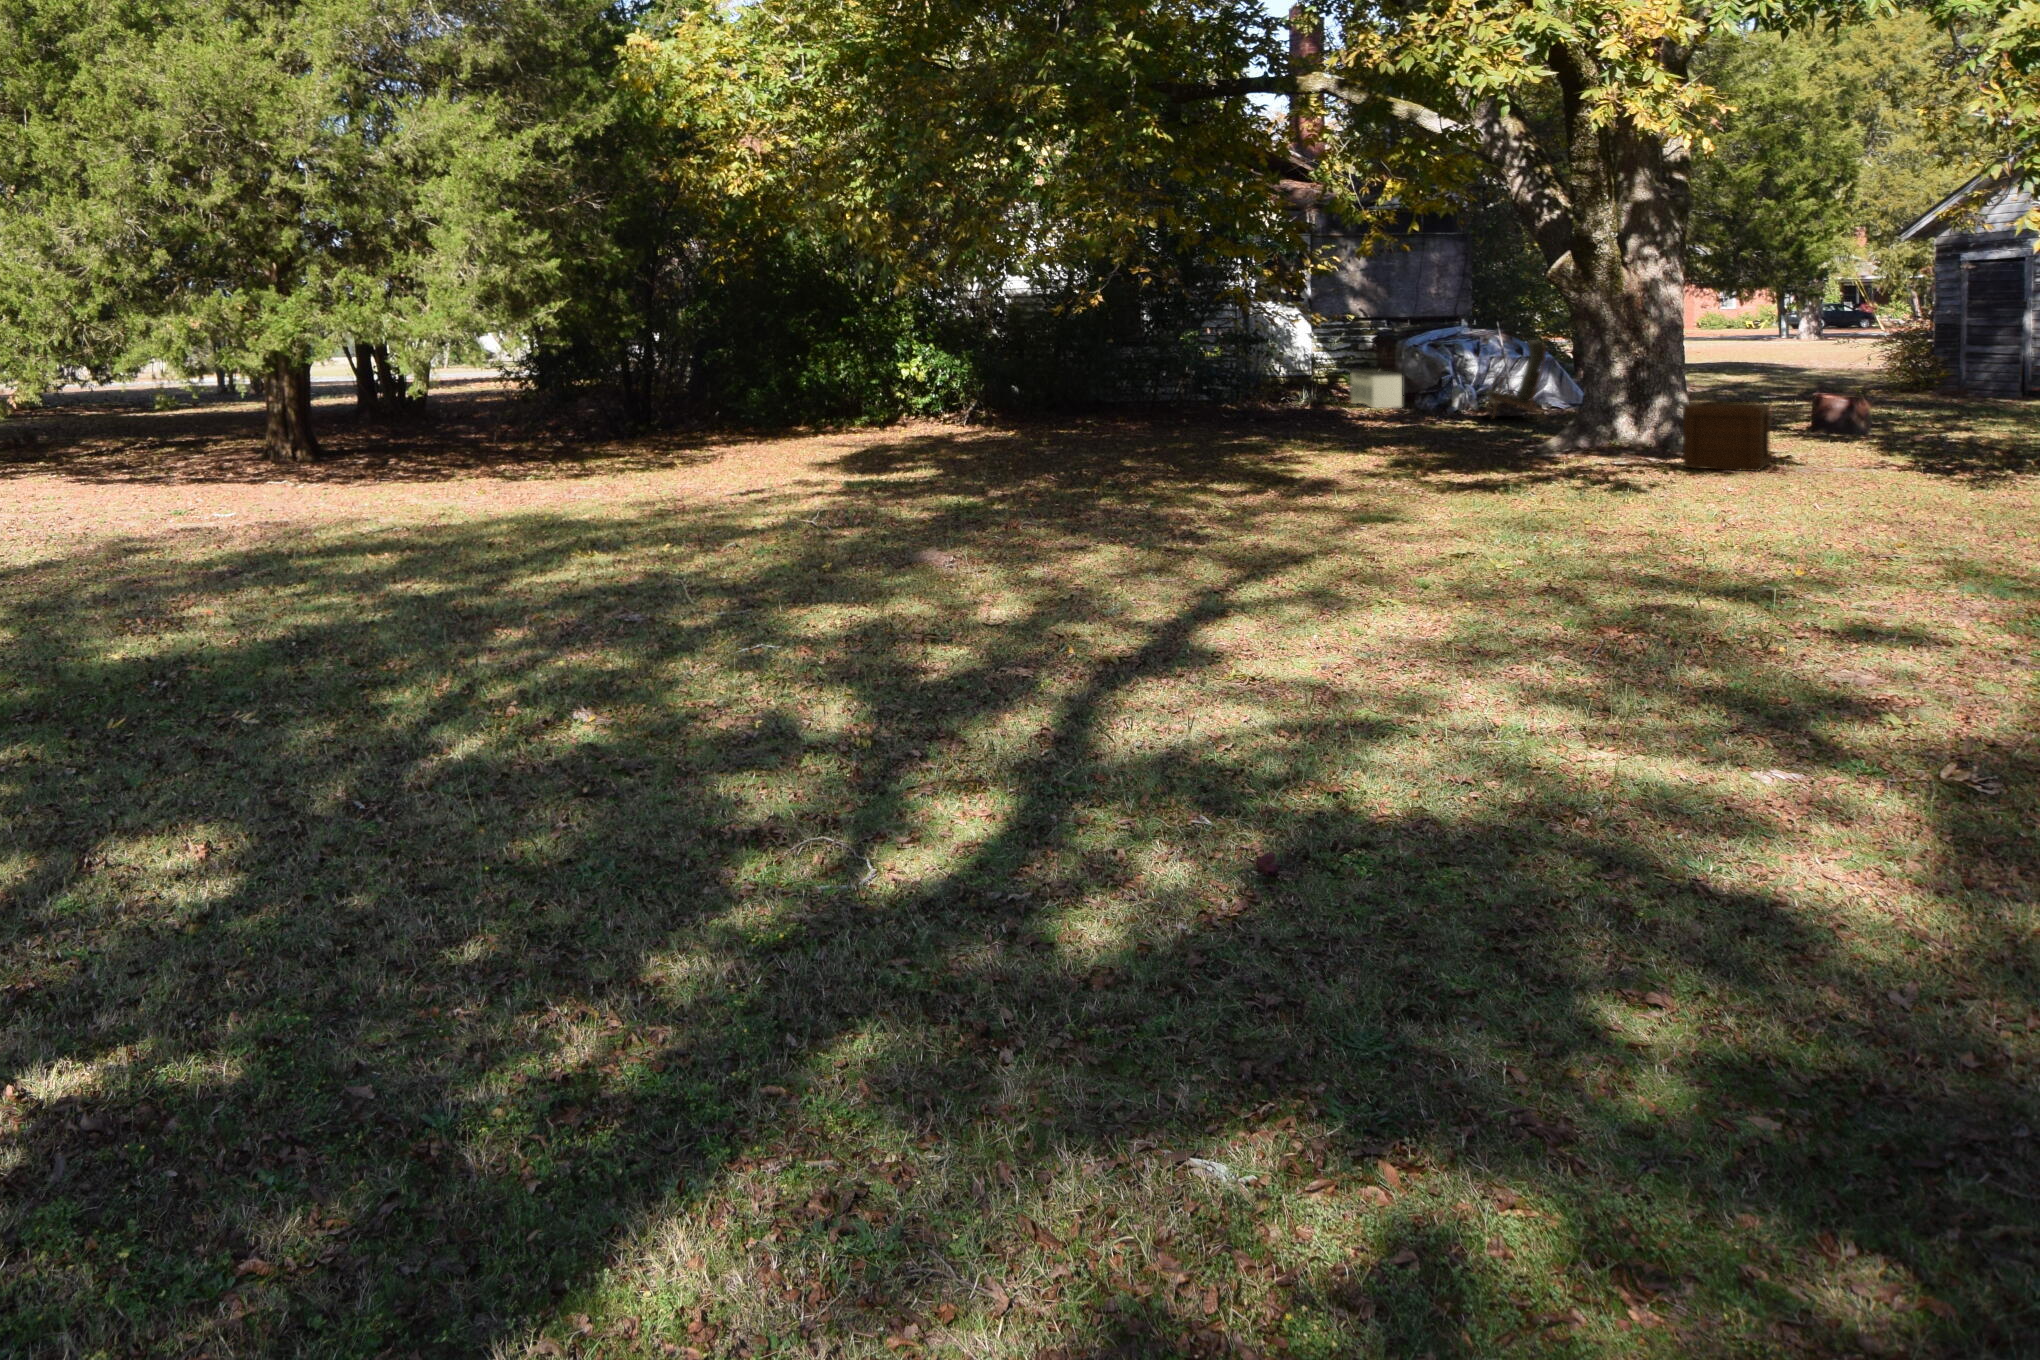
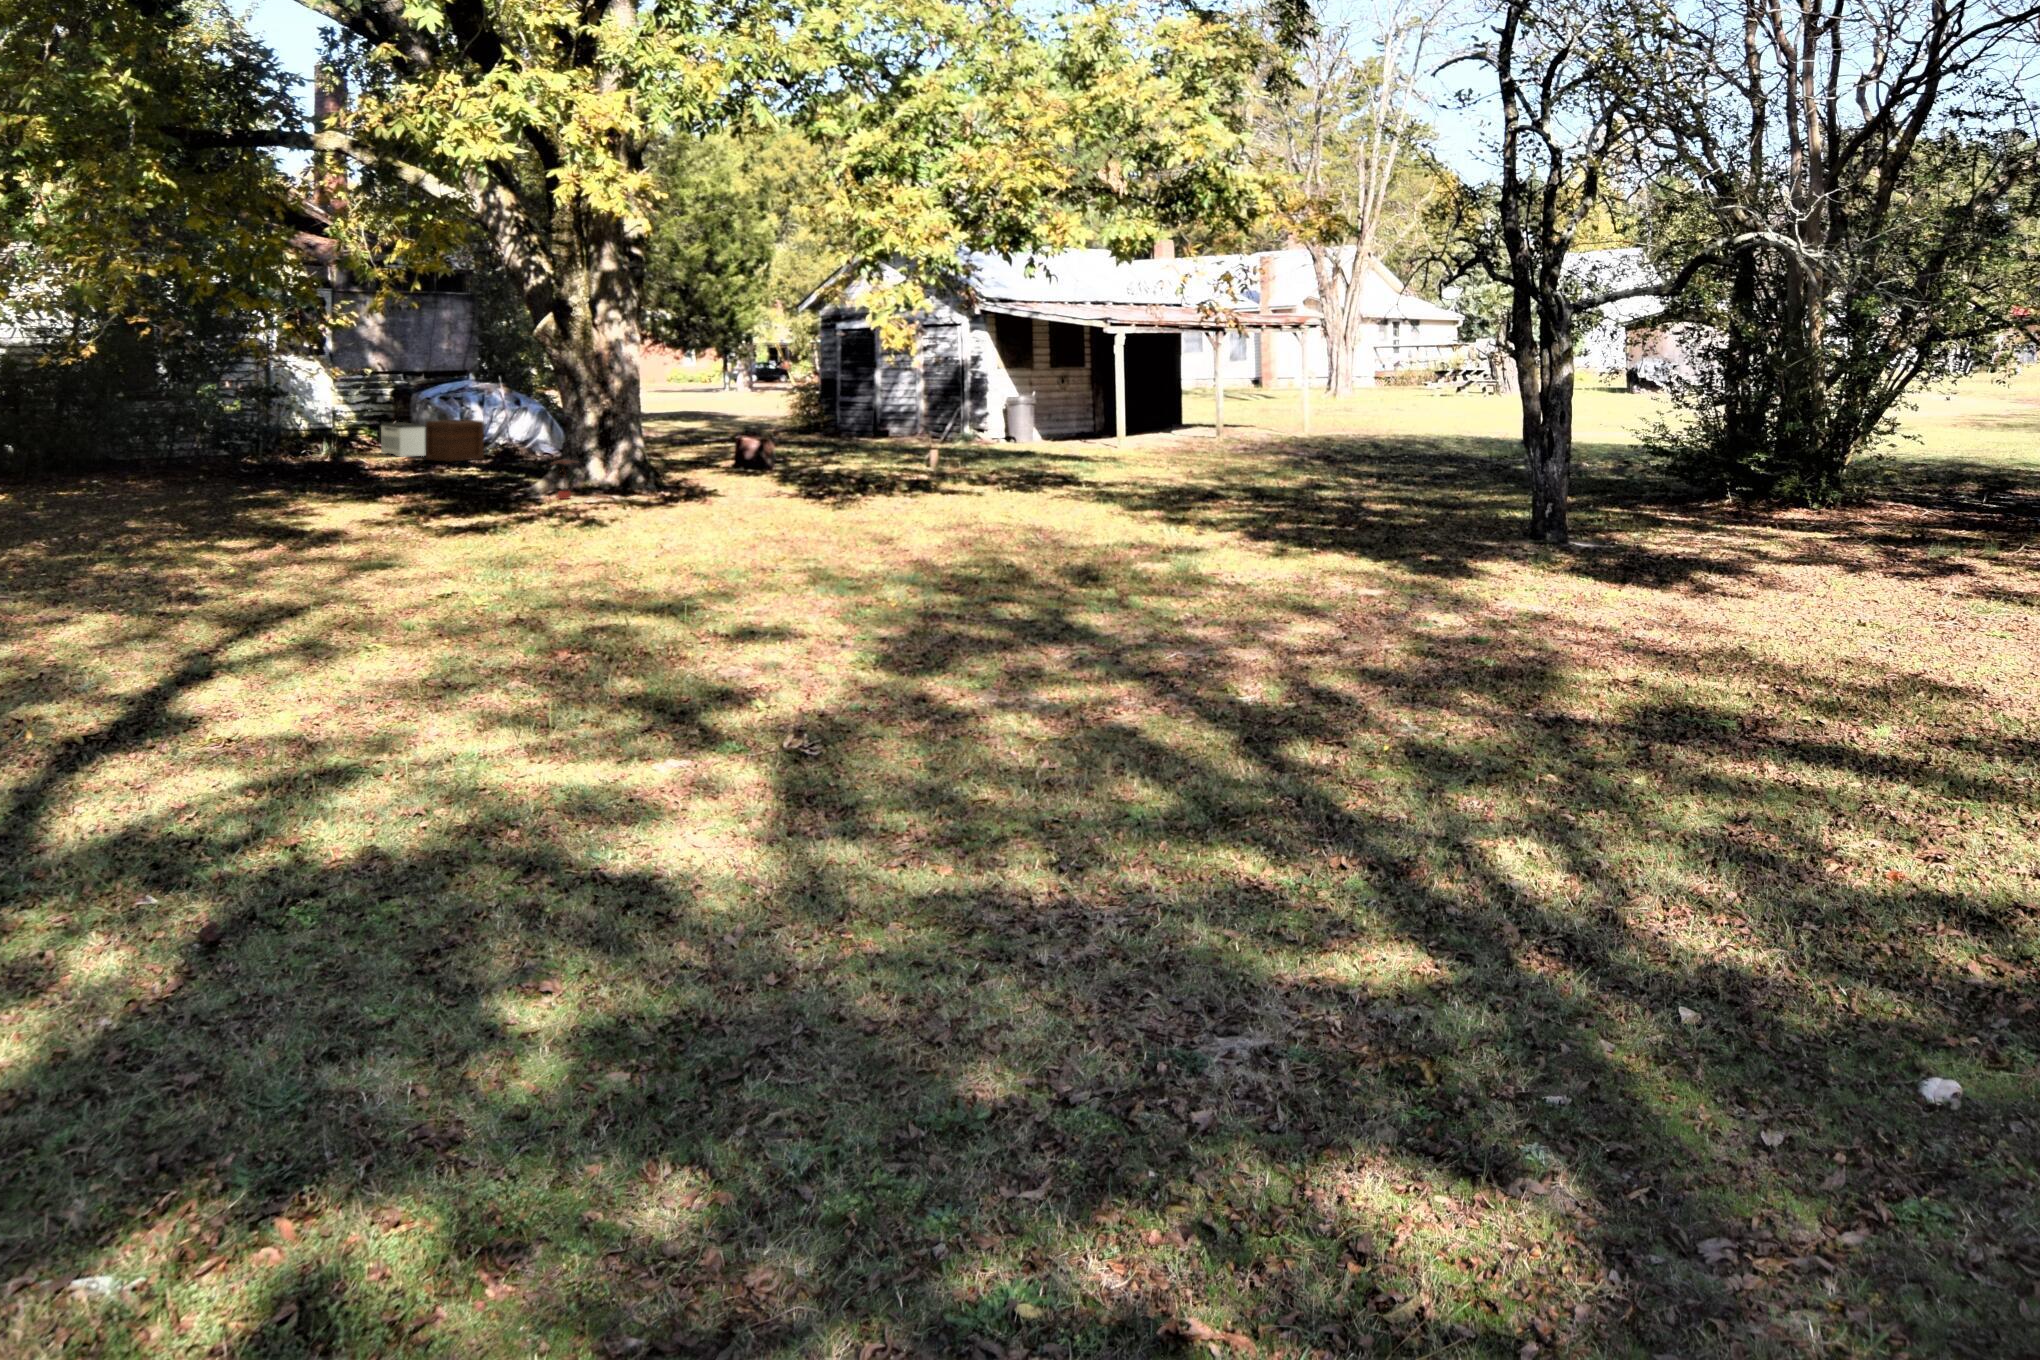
lounge chair: present [1486,340,1546,419] -> none [491,395,541,463]
wooden crate: present [1683,402,1770,471] -> present [426,420,484,462]
potted plant: none [1565,419,1605,465] -> present [551,460,579,499]

